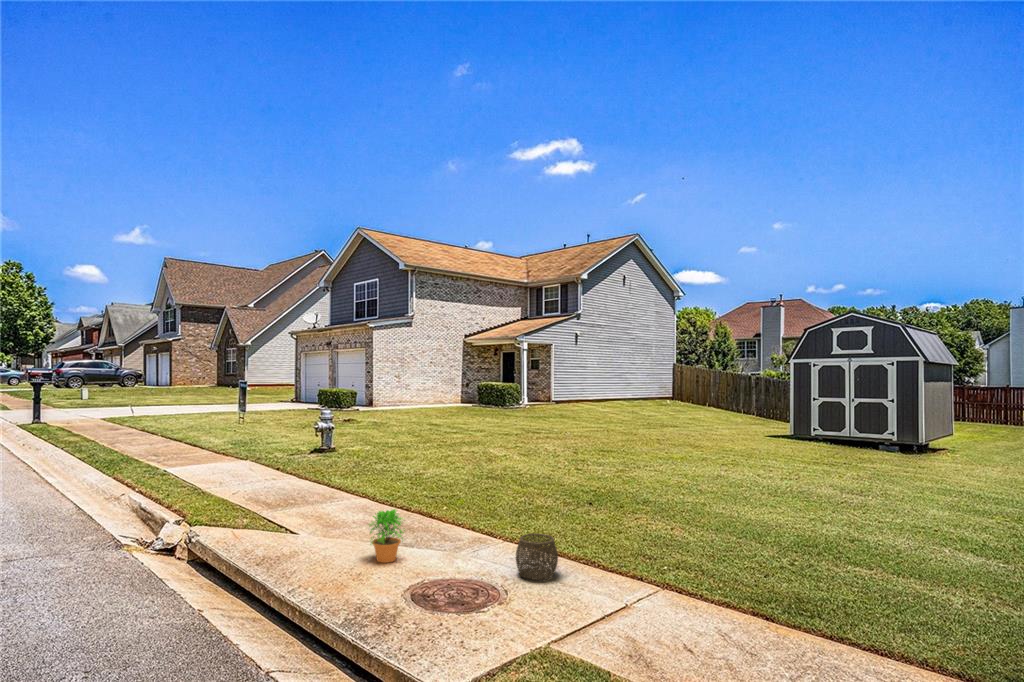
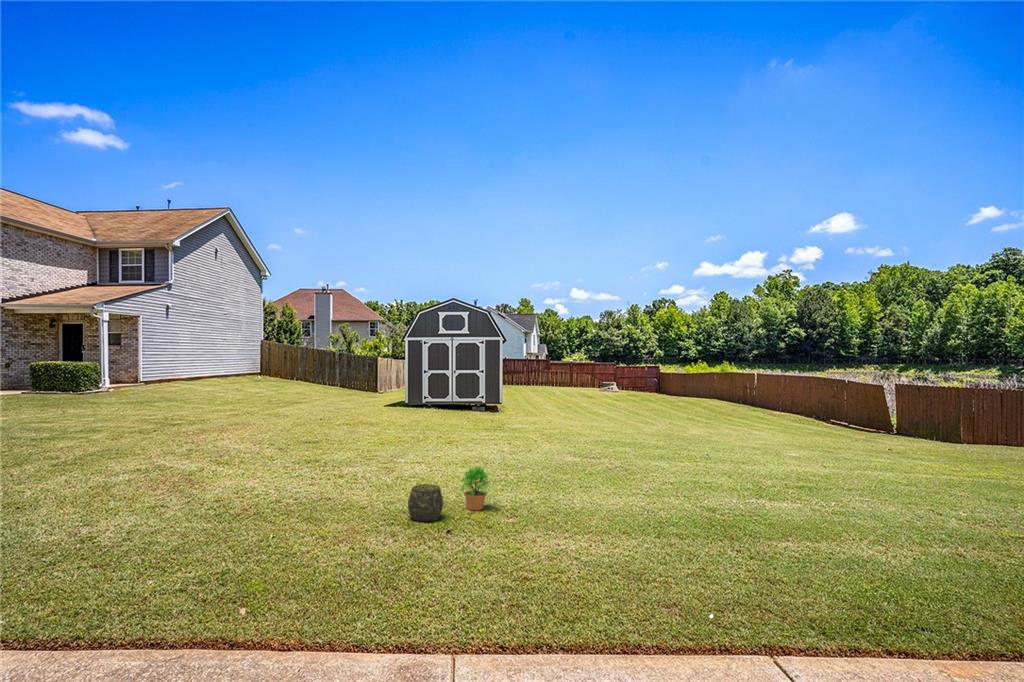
potted plant: present [370,509,403,563] -> present [462,467,489,510]

